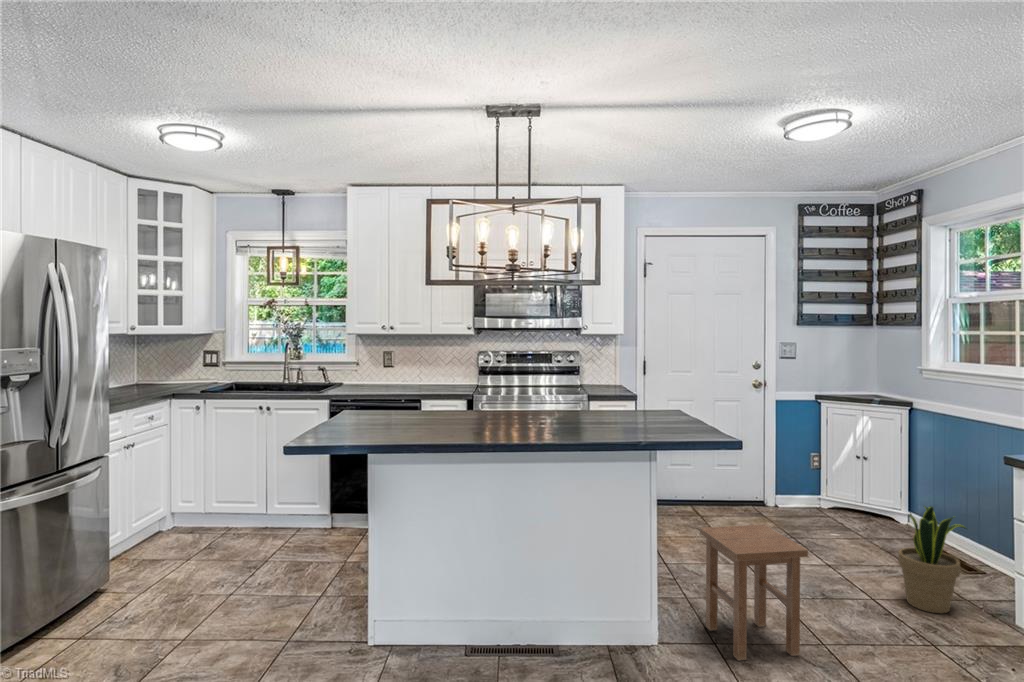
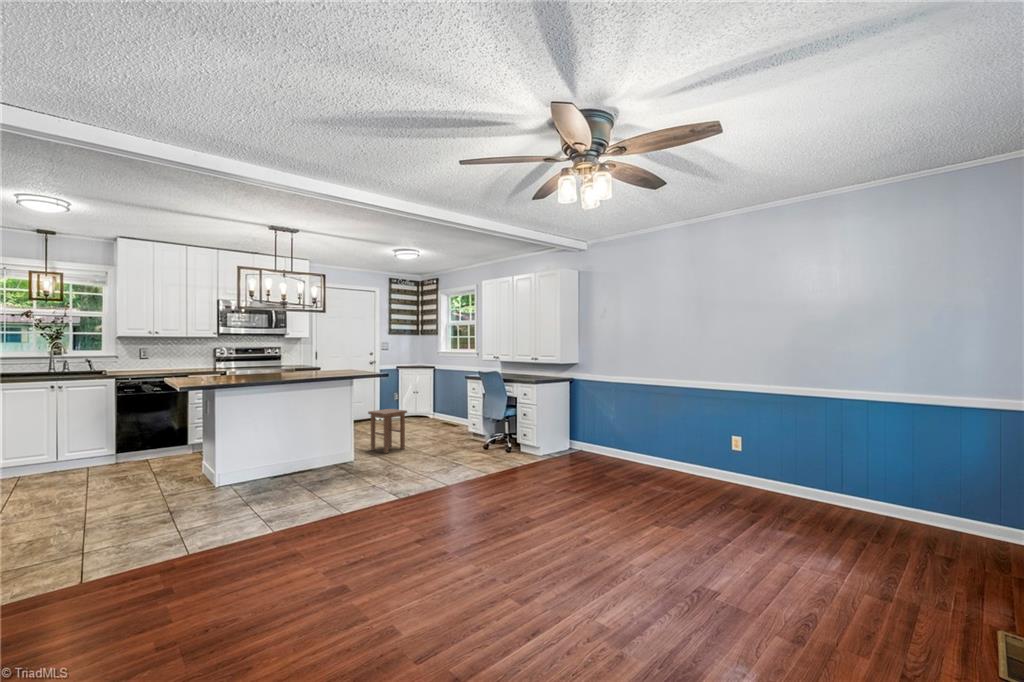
potted plant: present [898,506,966,613] -> none [432,398,453,435]

